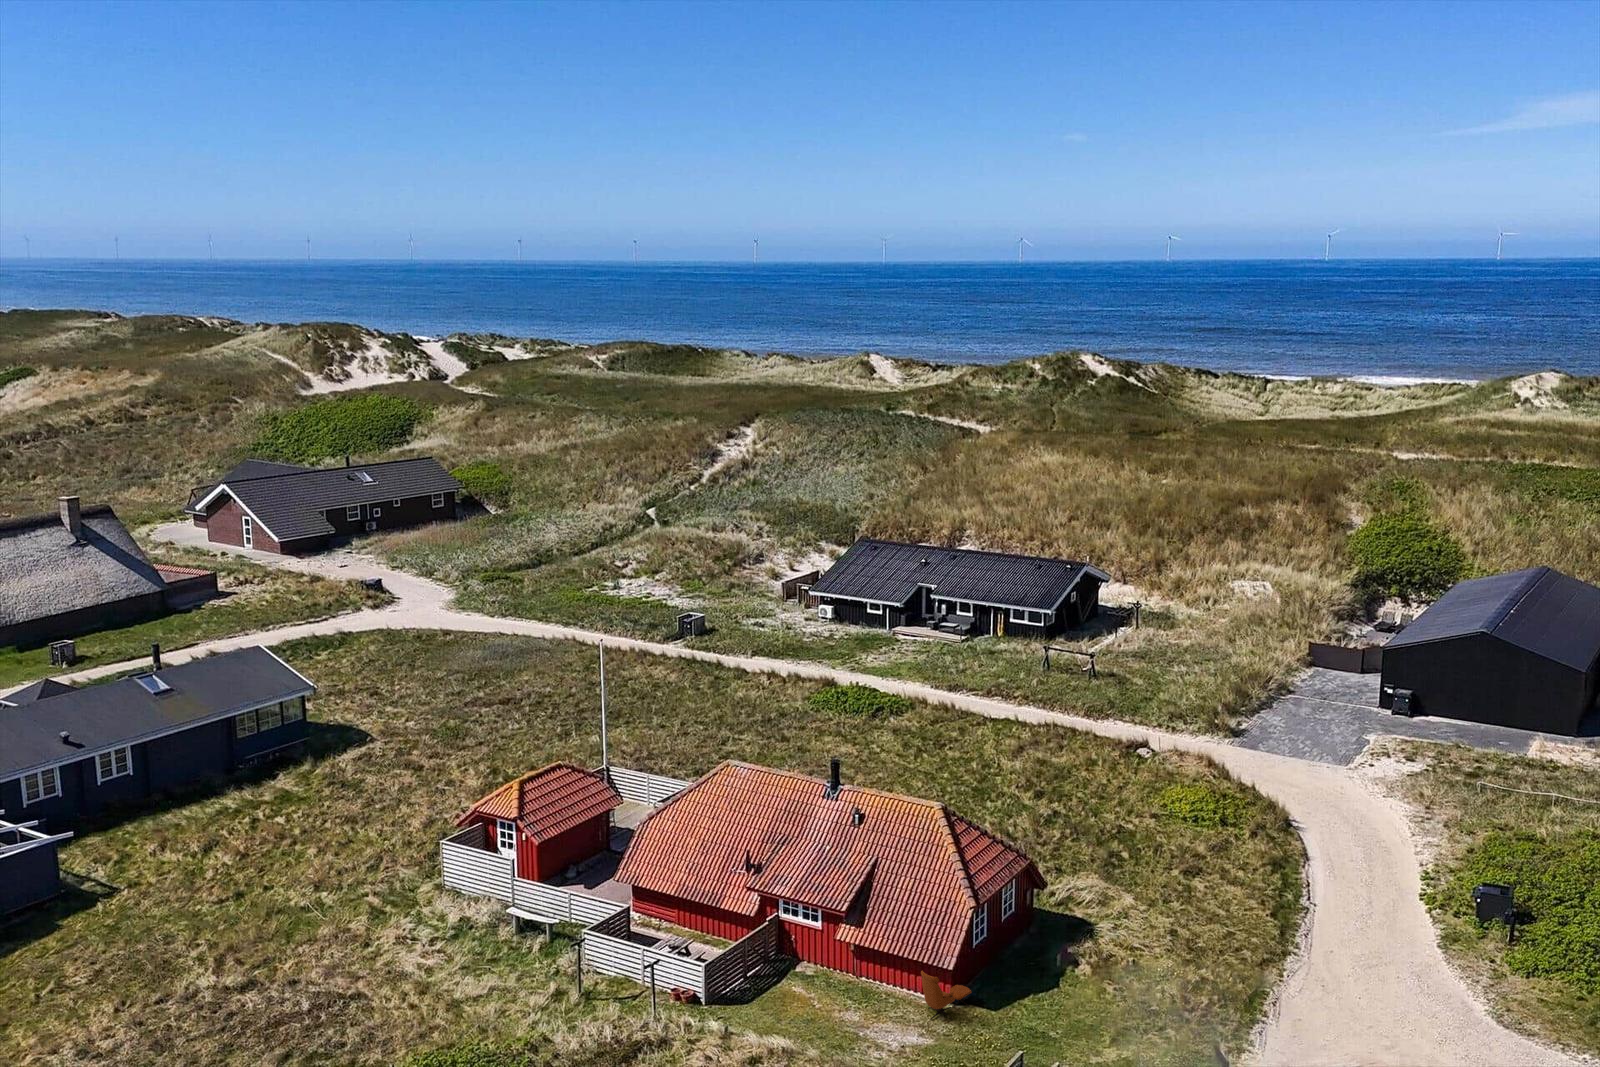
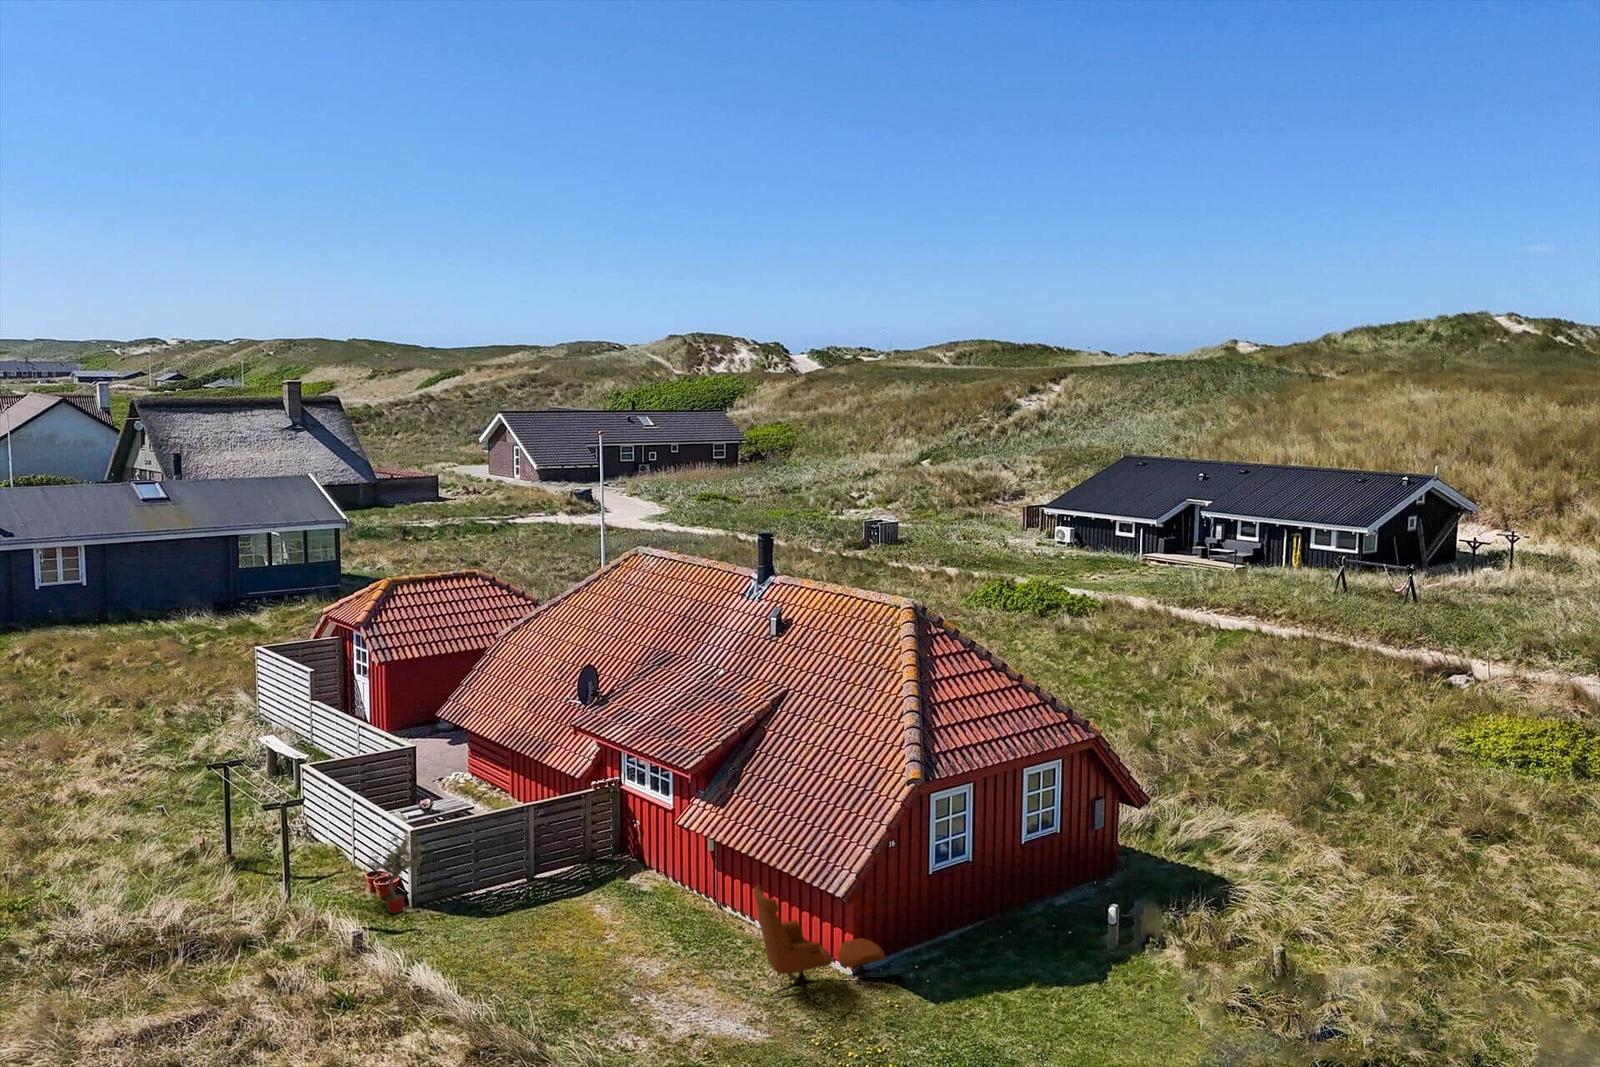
potted tree: none [686,969,723,1014] -> present [367,831,422,914]

